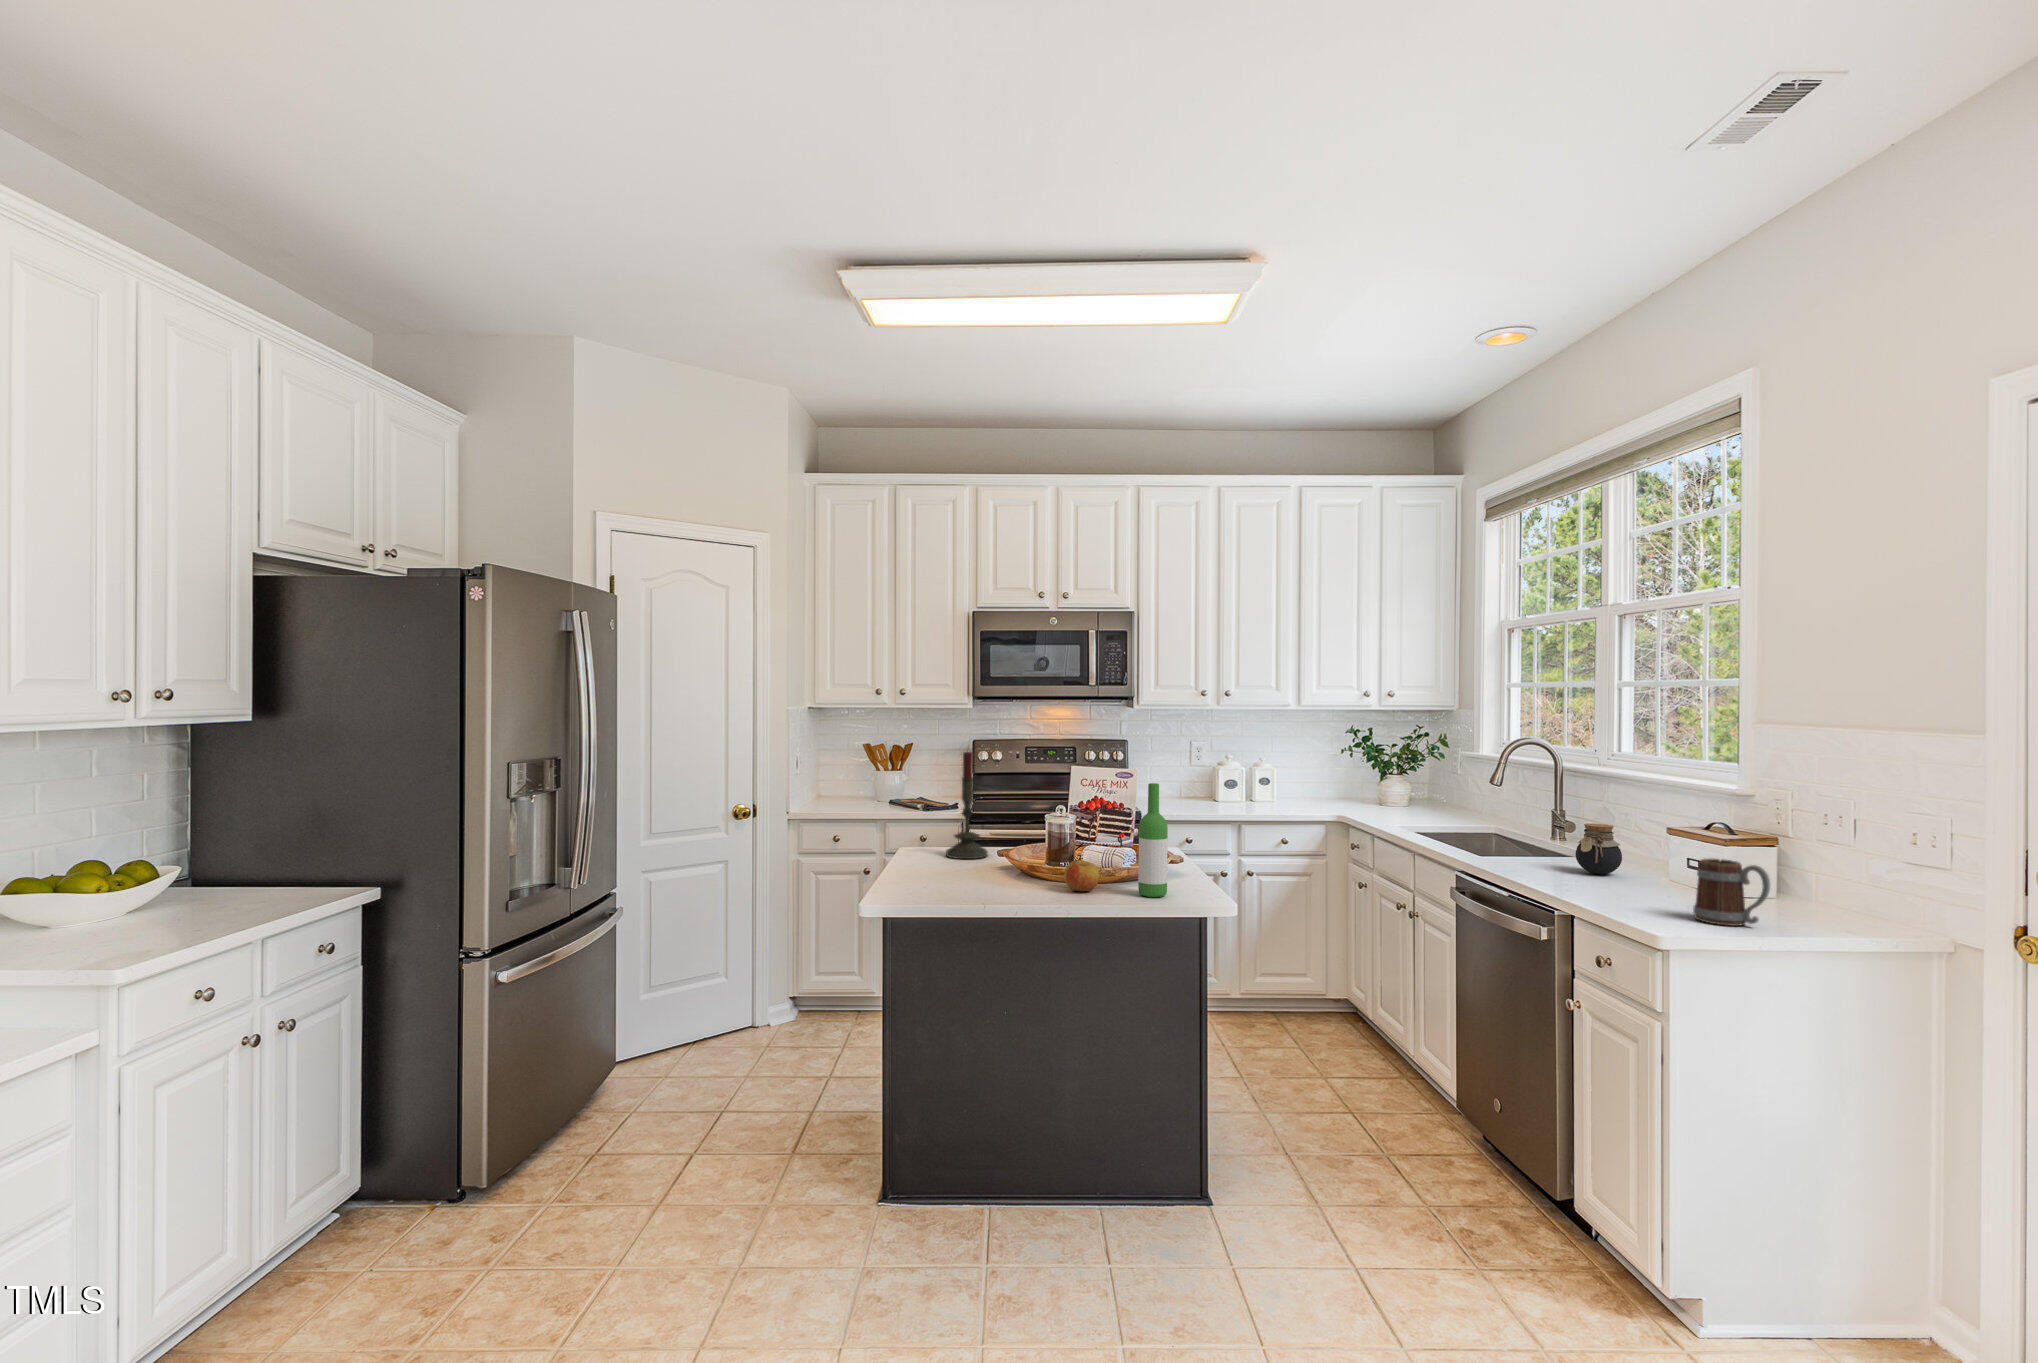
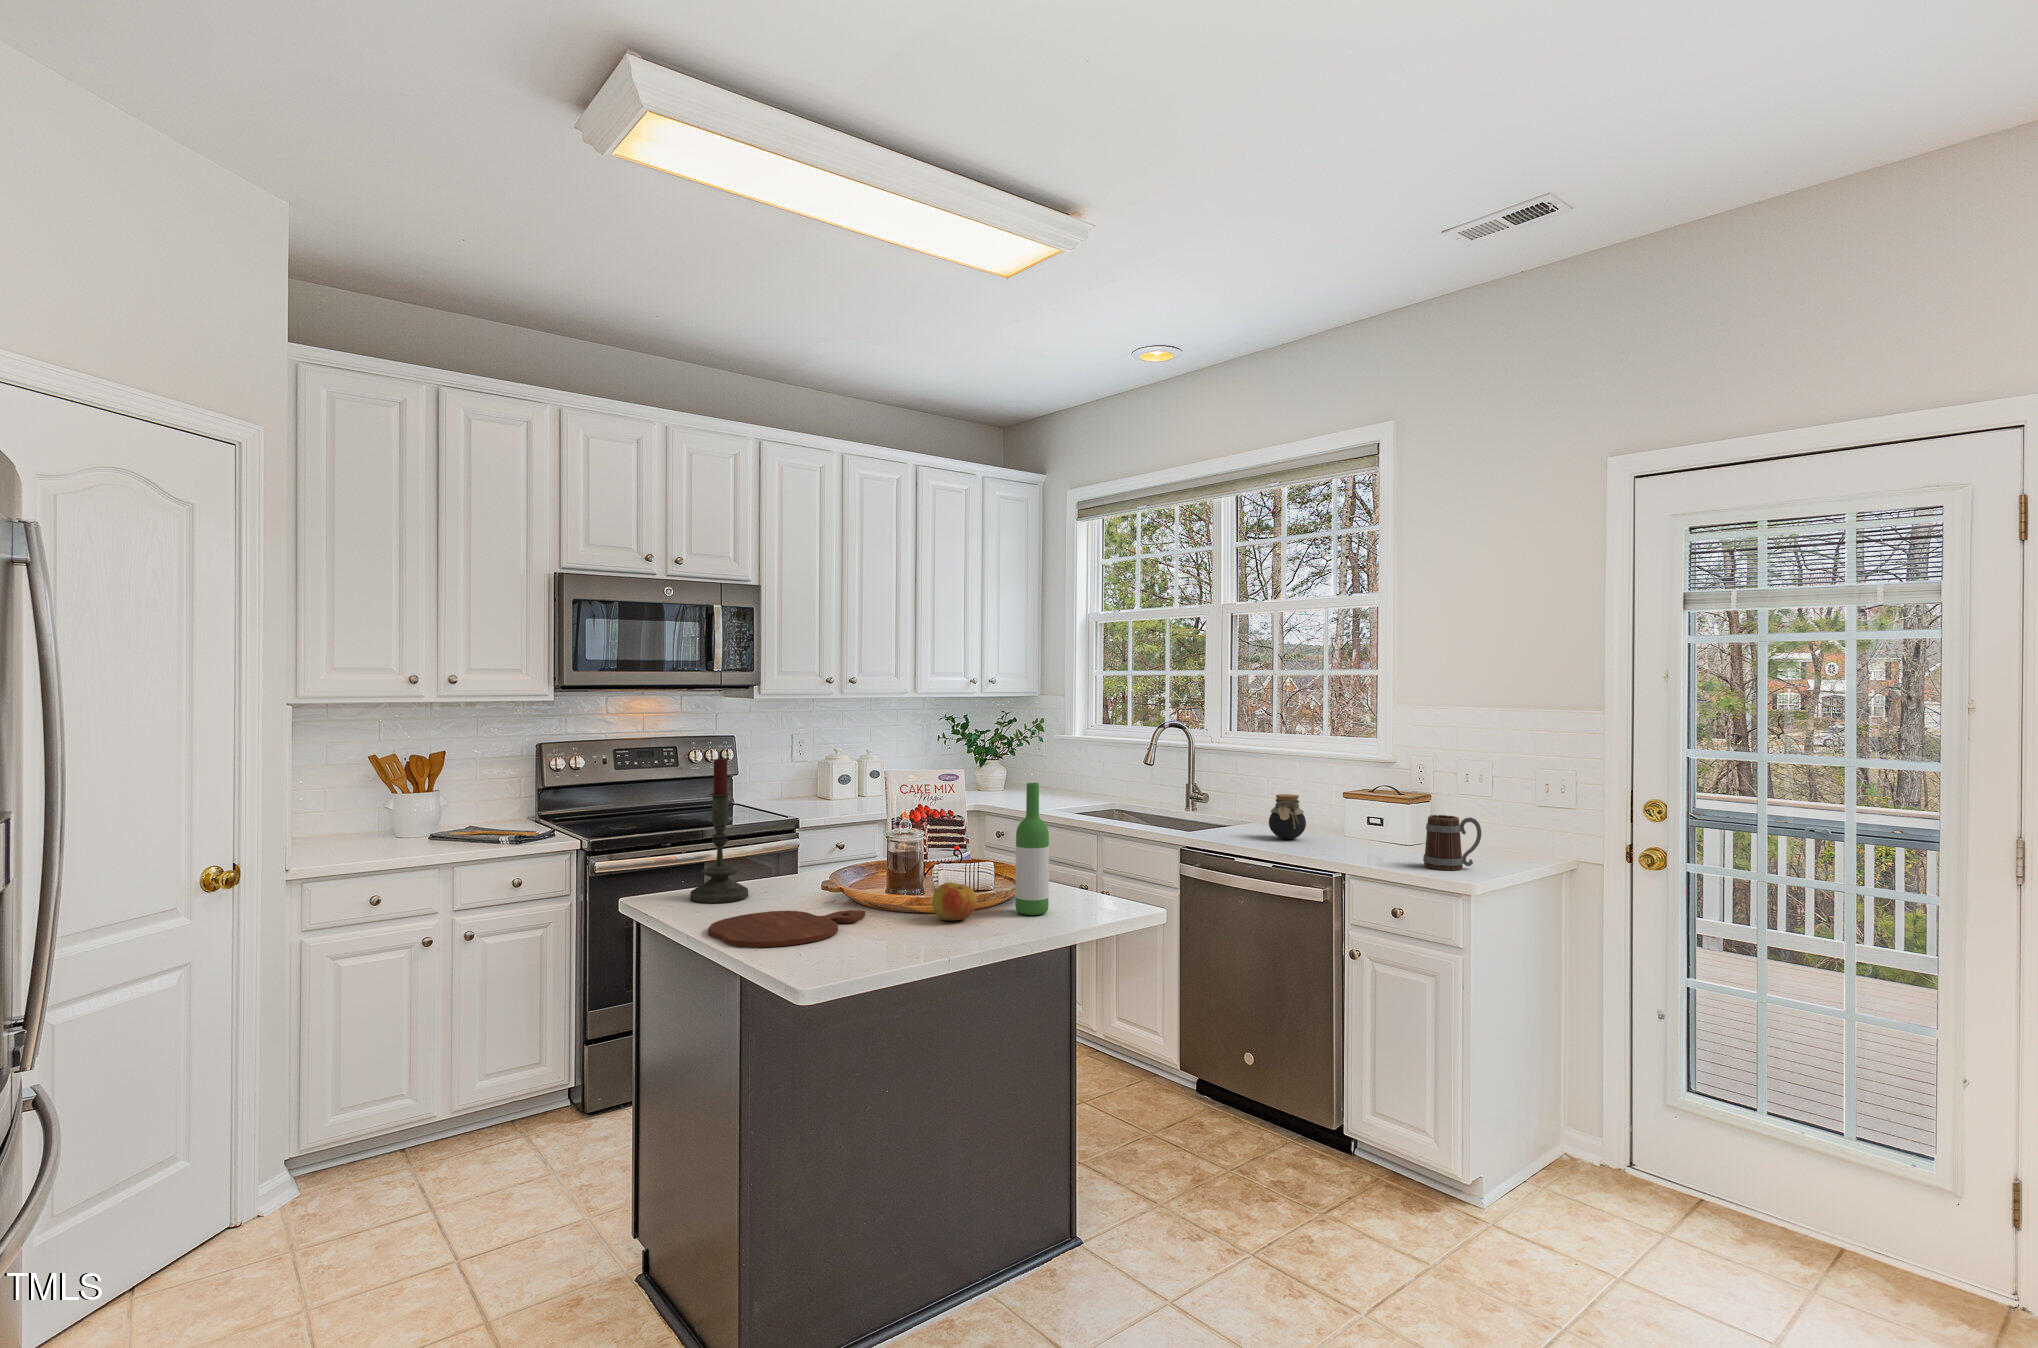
cutting board: none [903,867,1026,889] -> present [708,910,865,947]

